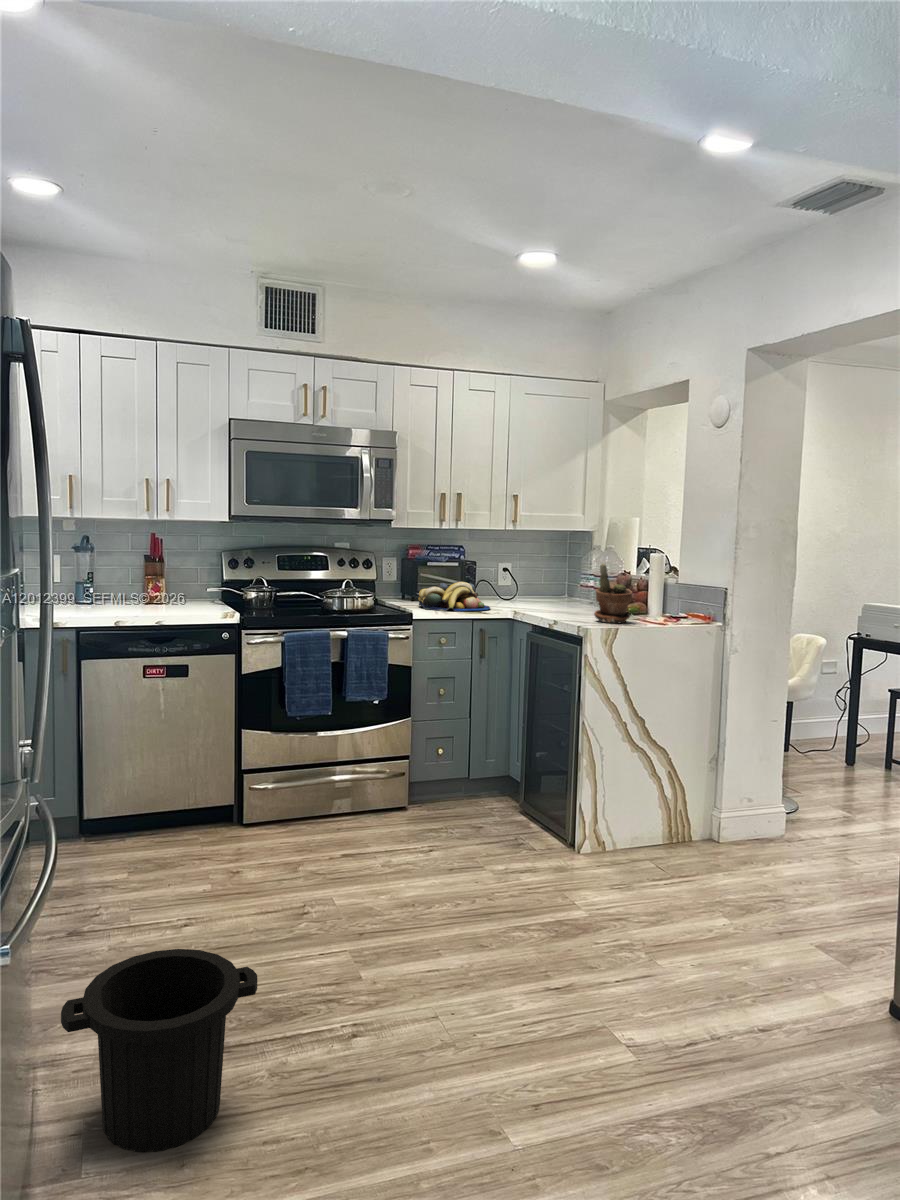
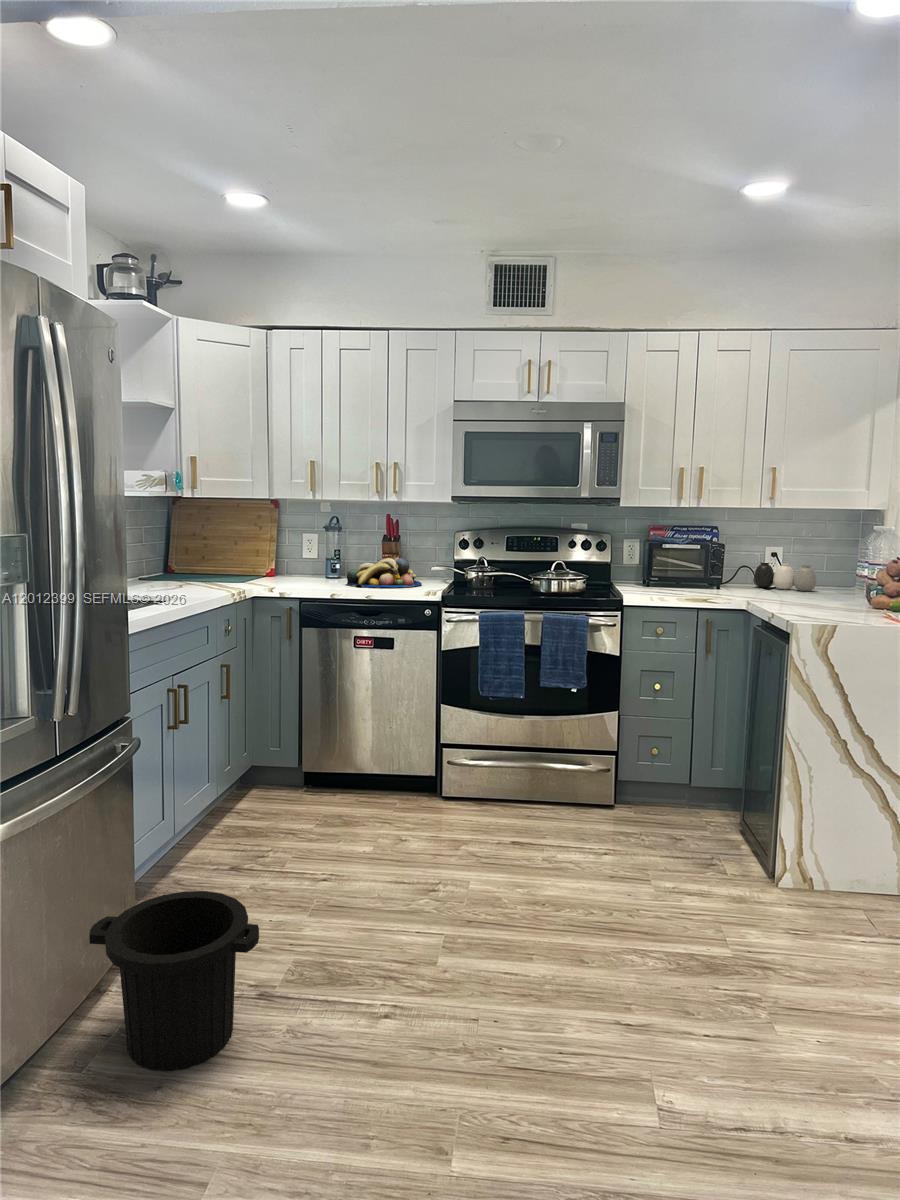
potted plant: present [594,564,632,623] -> none [822,546,874,619]
vase: none [494,577,547,602] -> present [753,562,816,592]
fruit bowl: present [418,581,490,612] -> present [346,558,422,588]

